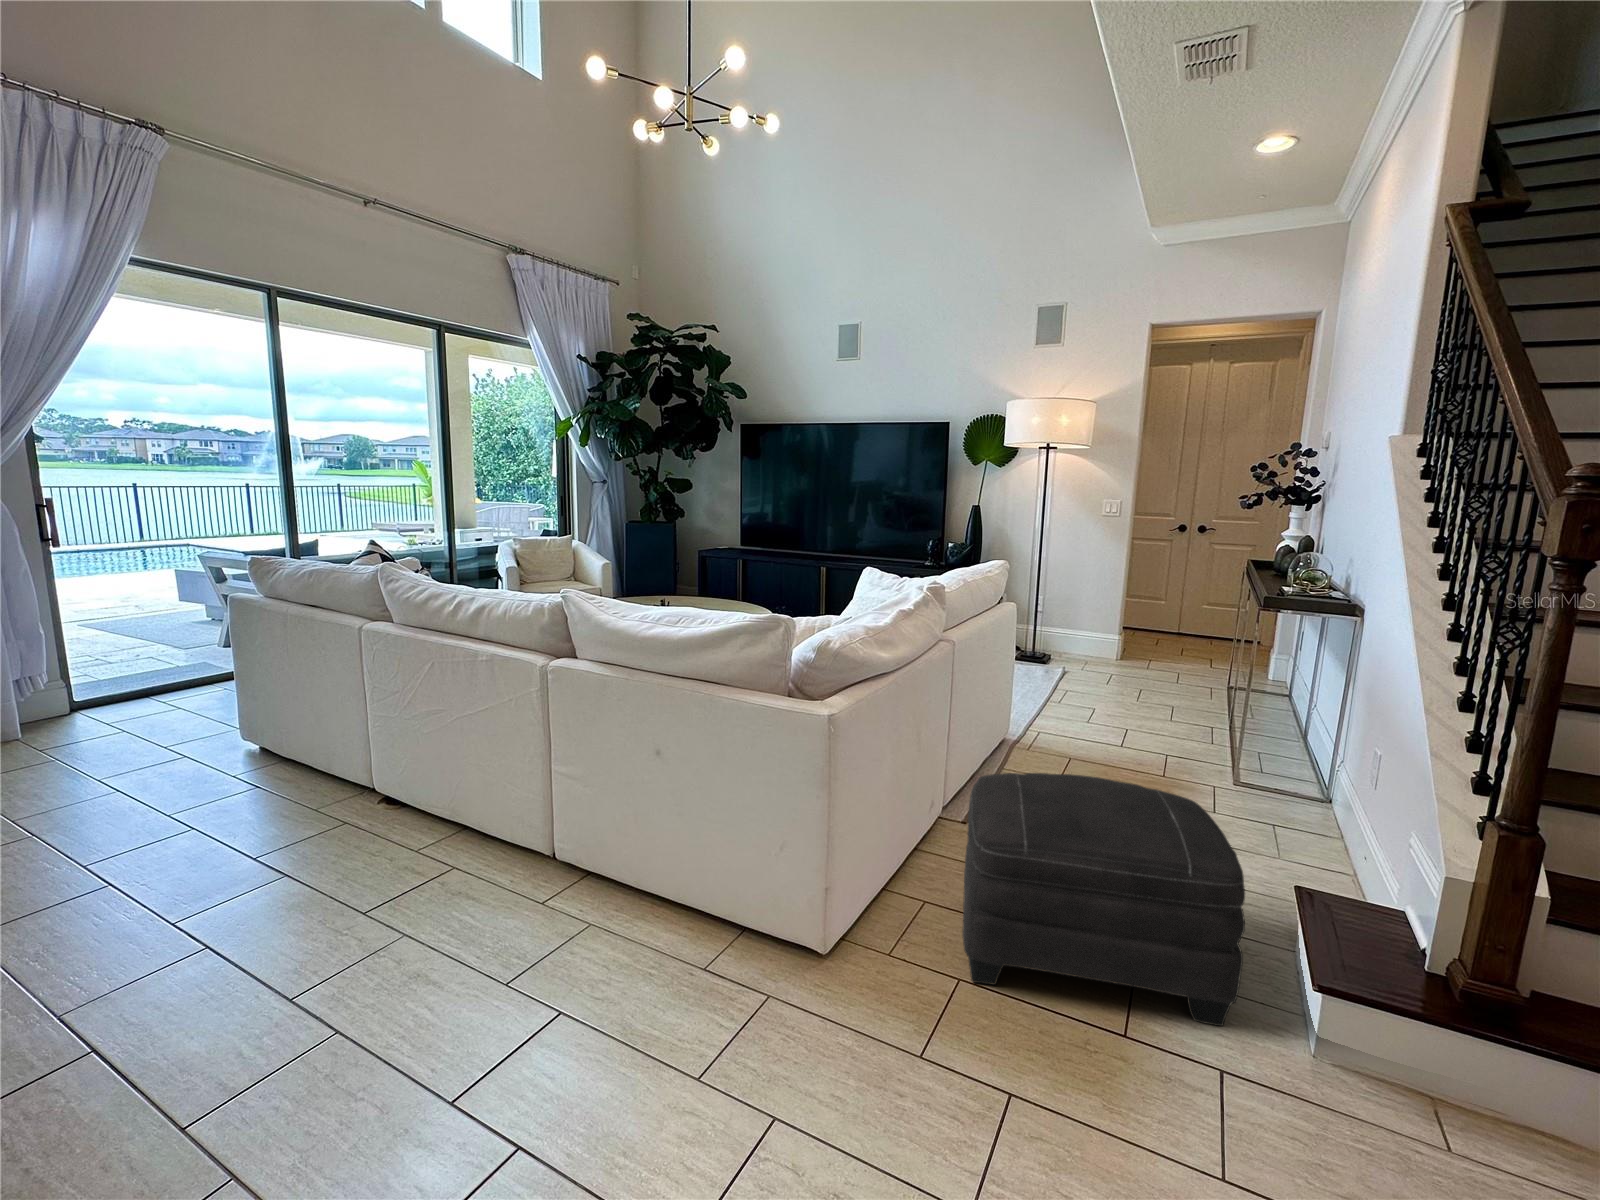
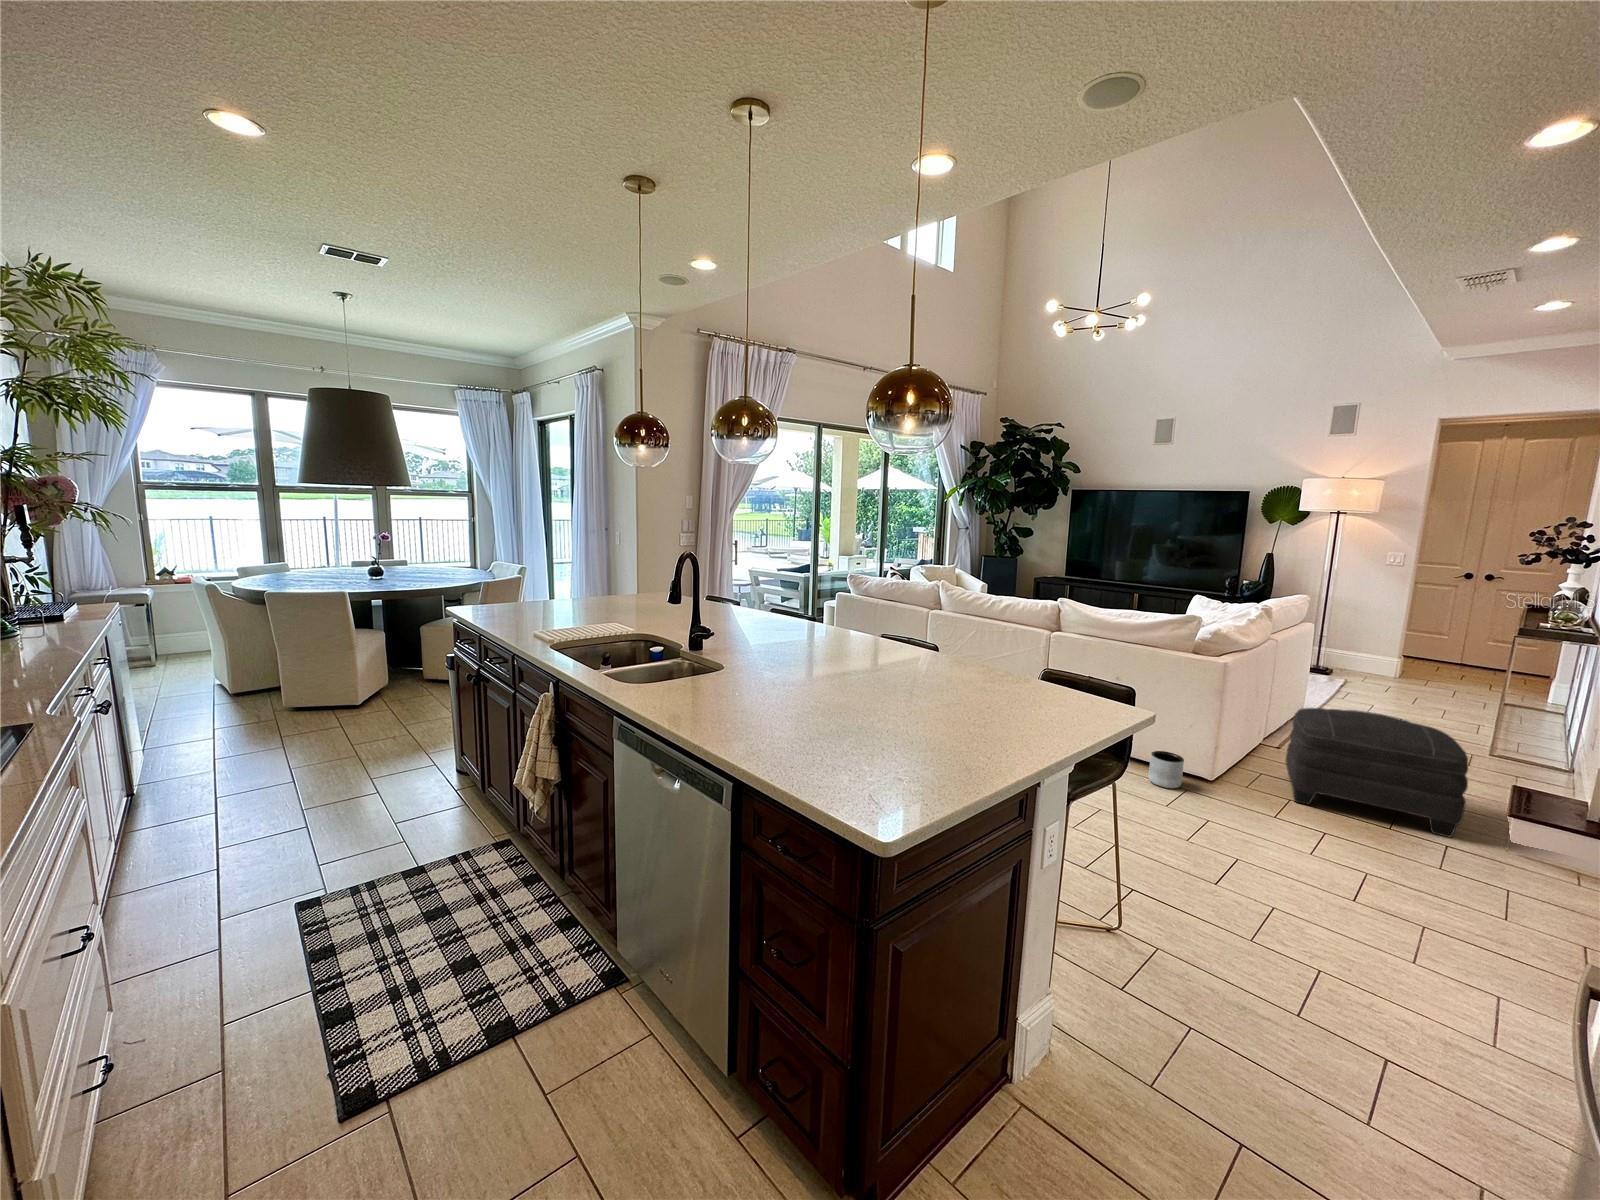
planter: none [706,908,769,999] -> present [1148,751,1184,788]

